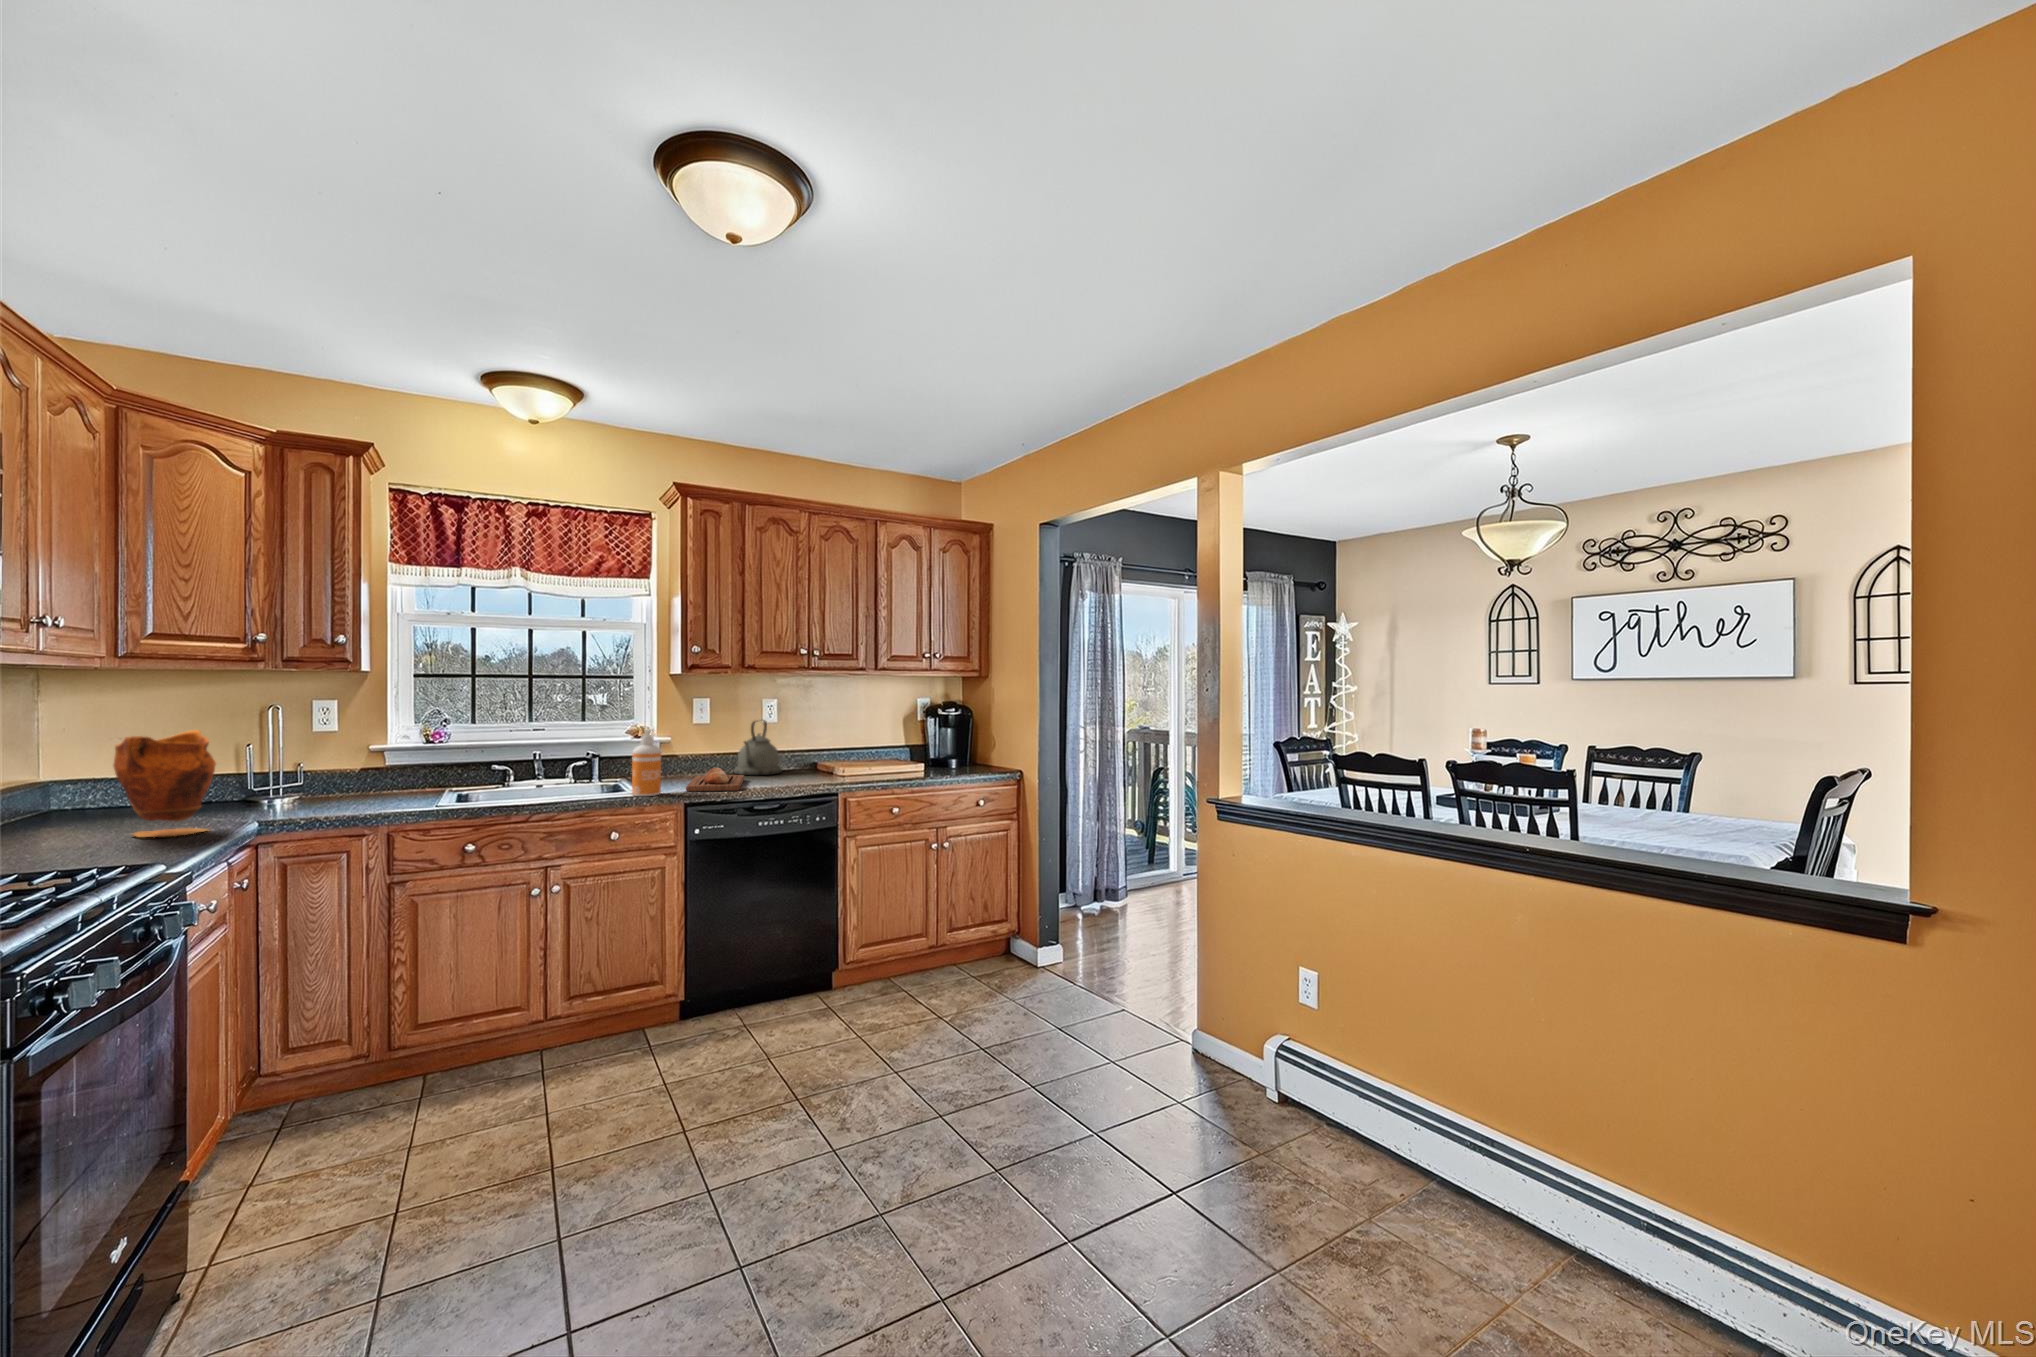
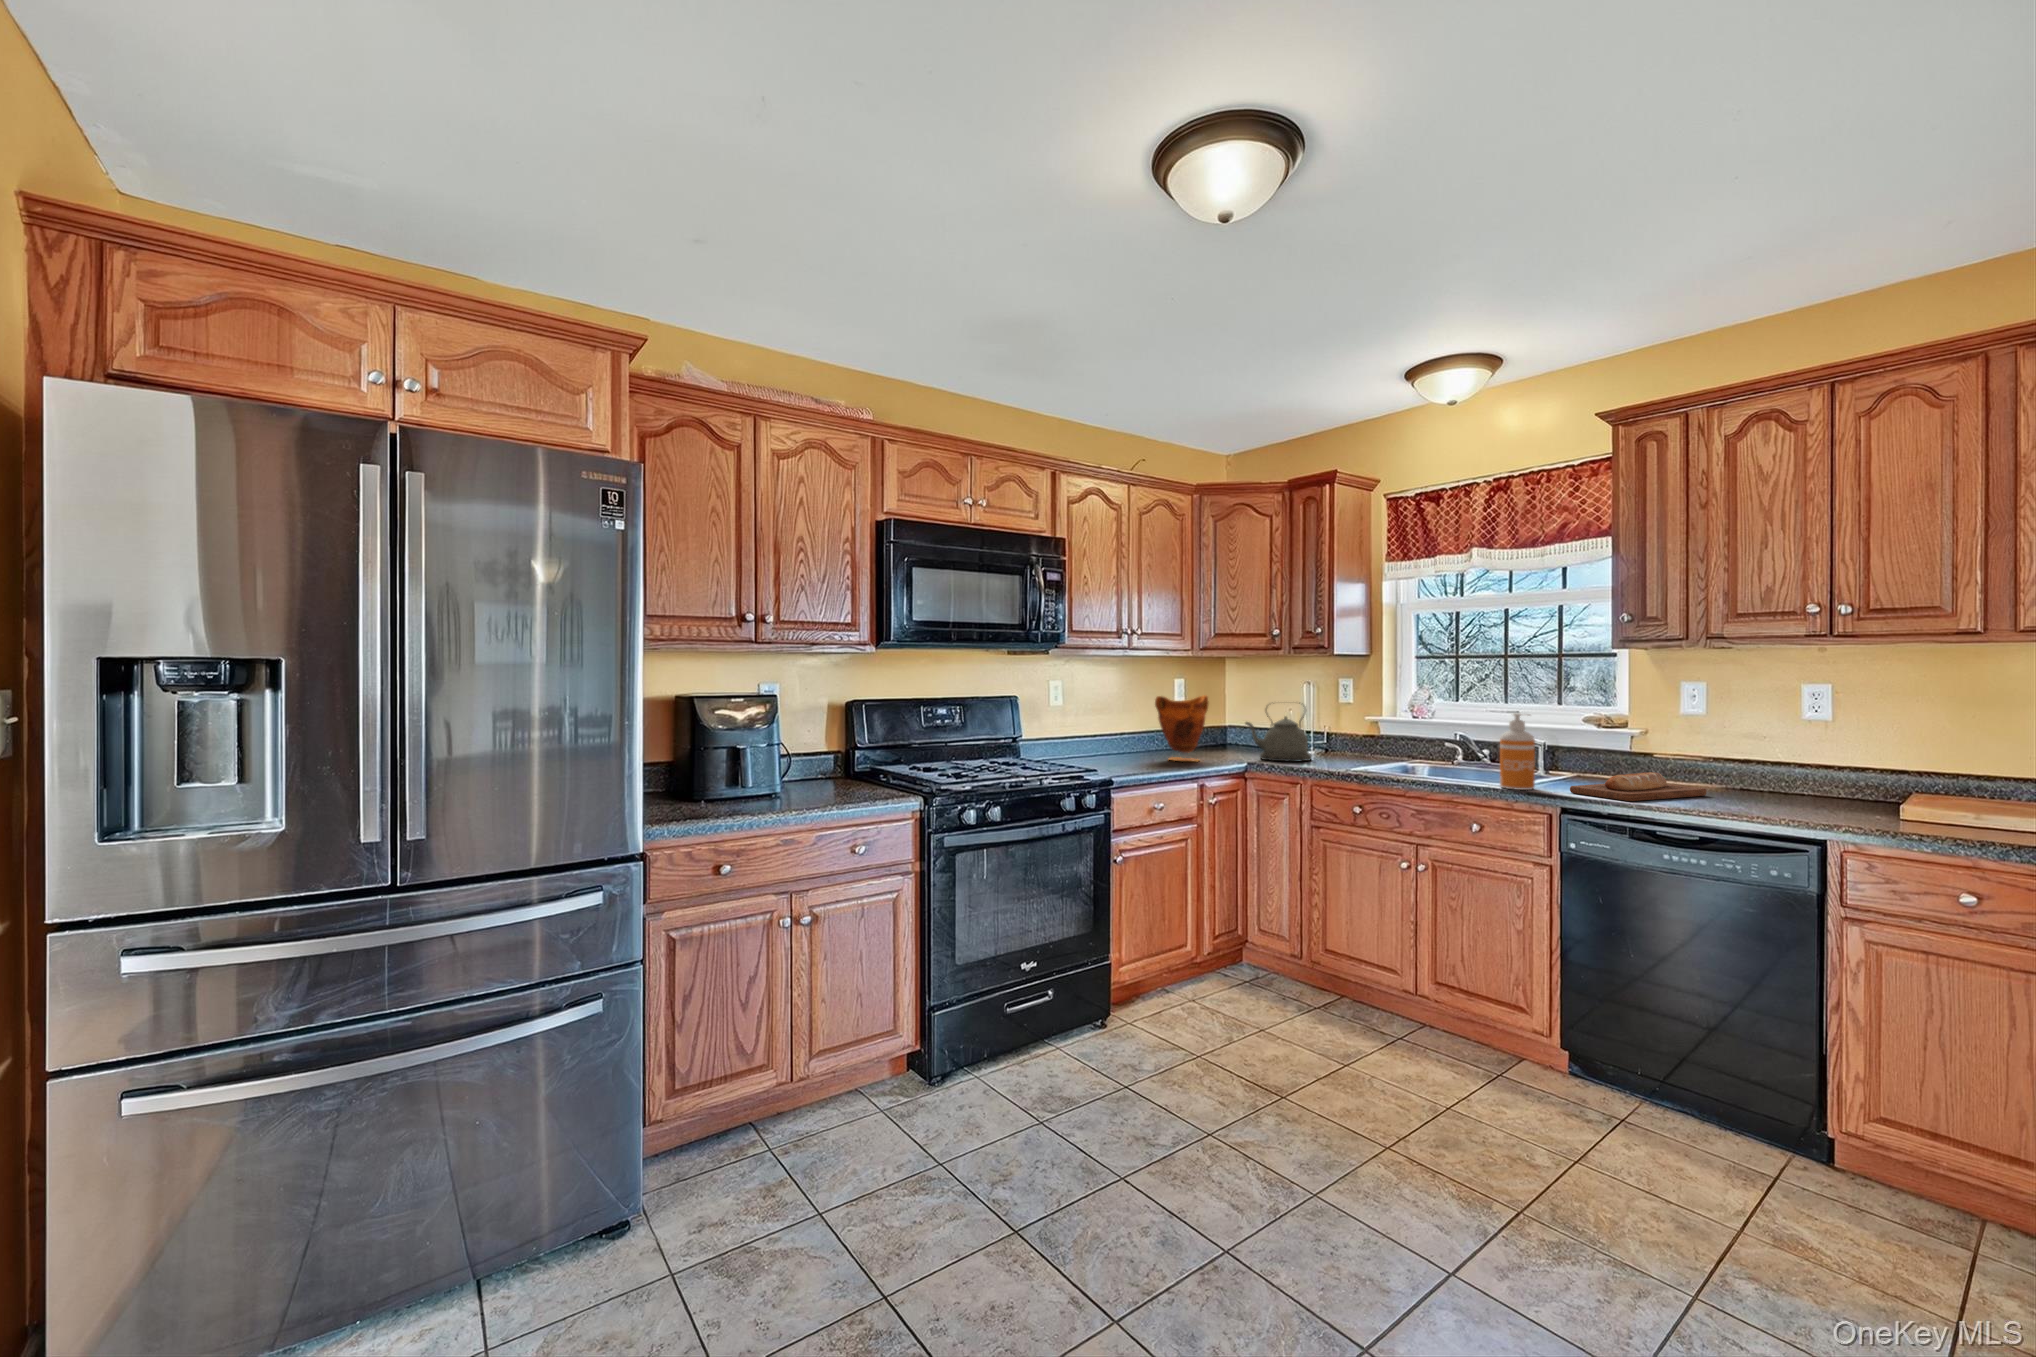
kettle: present [734,720,782,775] -> present [1246,706,1312,762]

